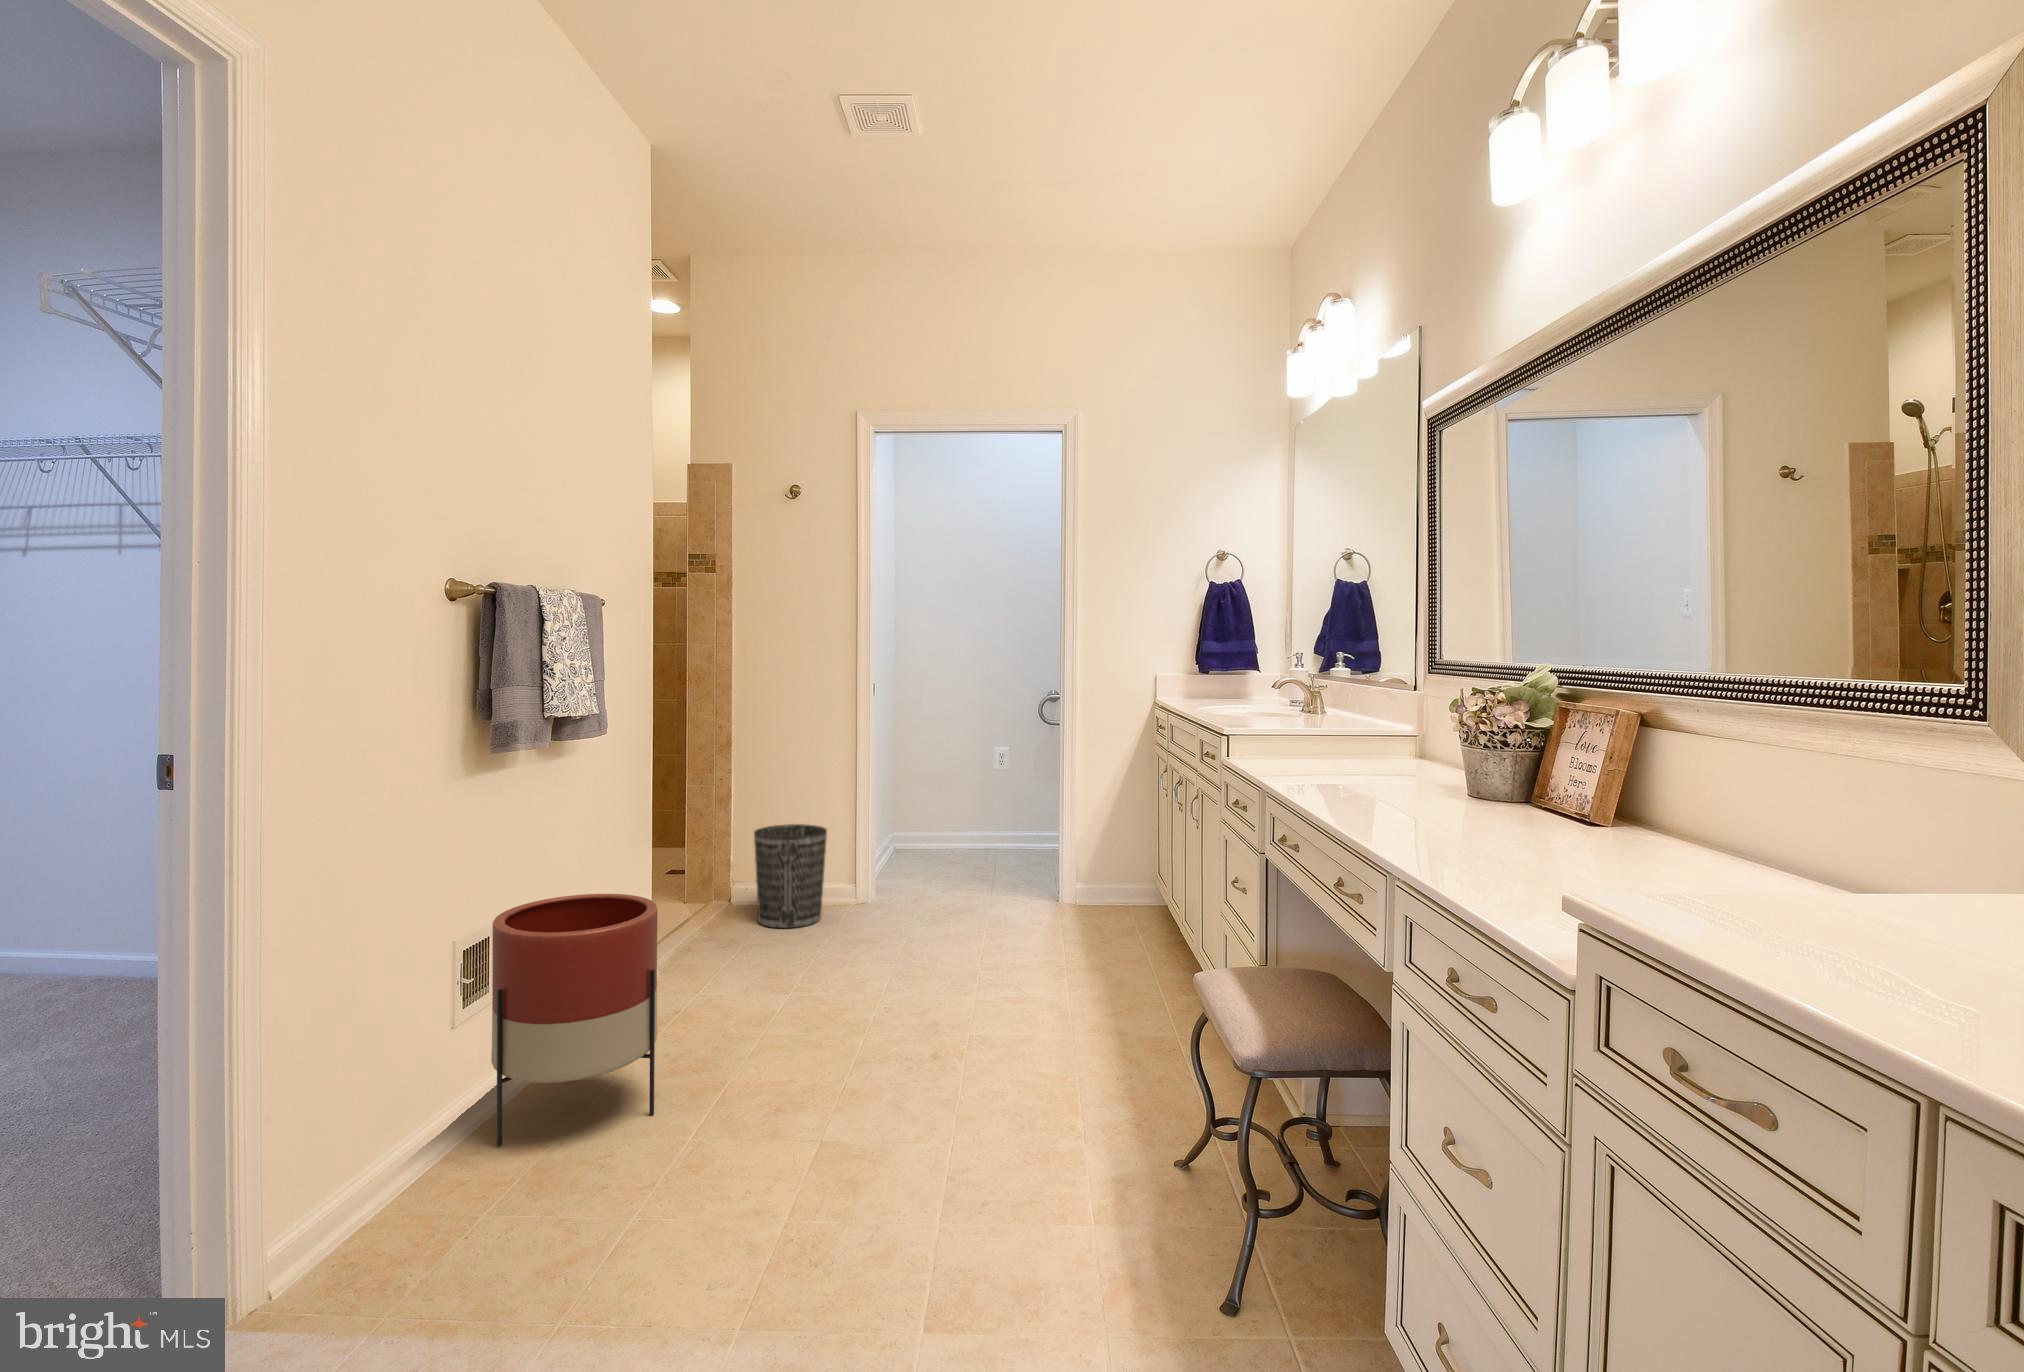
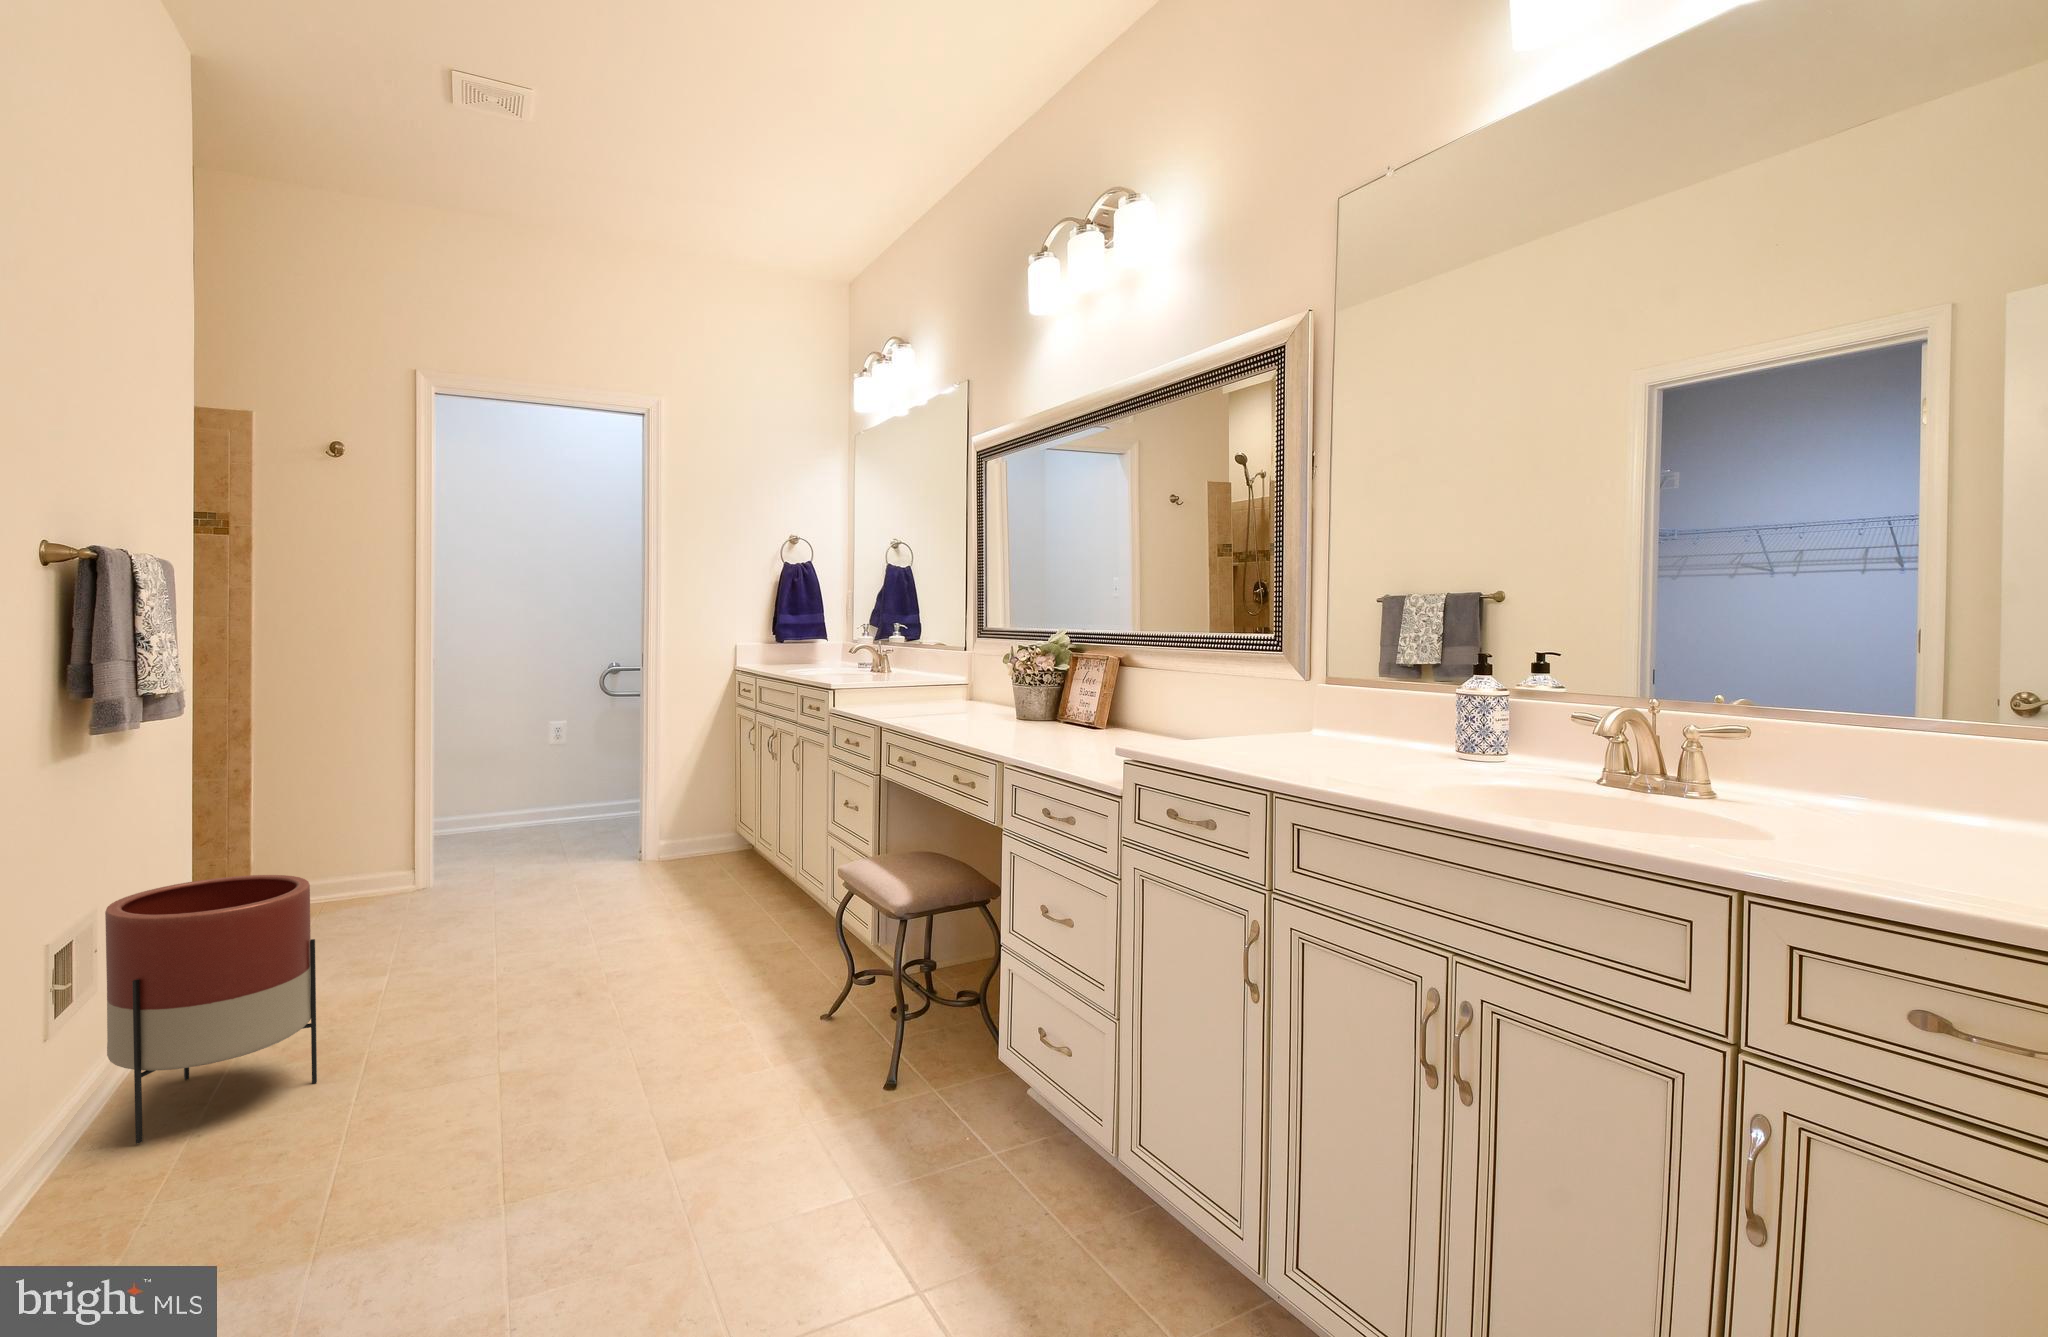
wastebasket: present [754,824,827,928] -> none [299,810,393,921]

